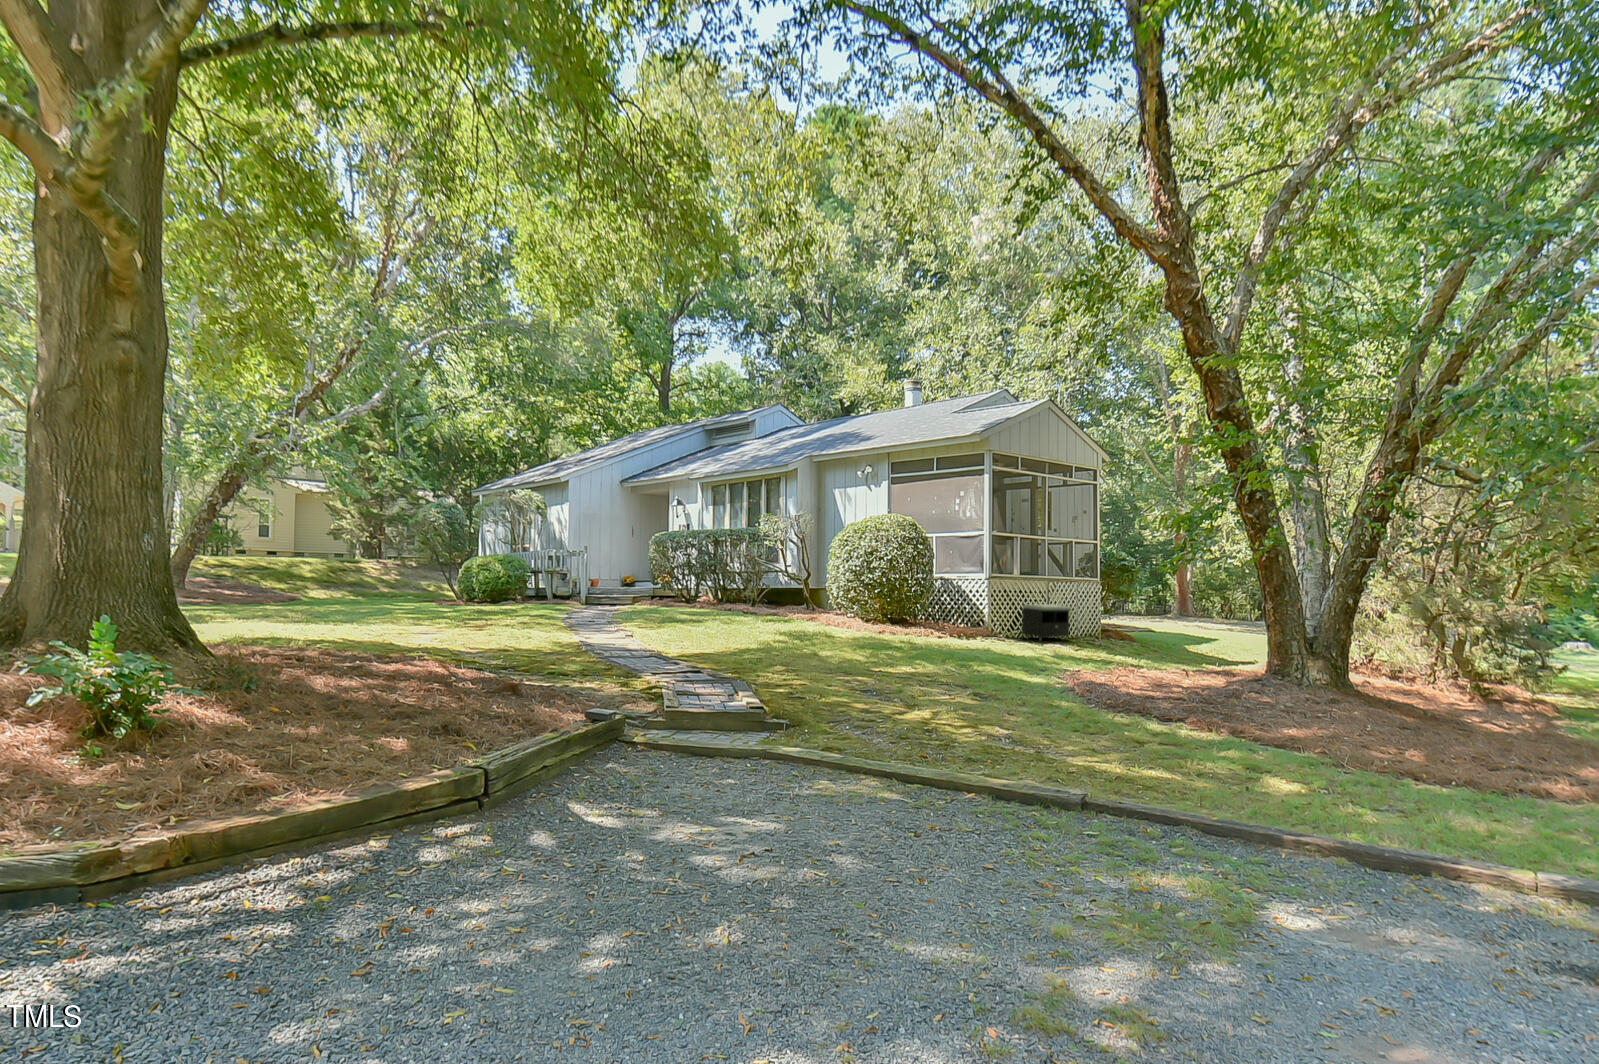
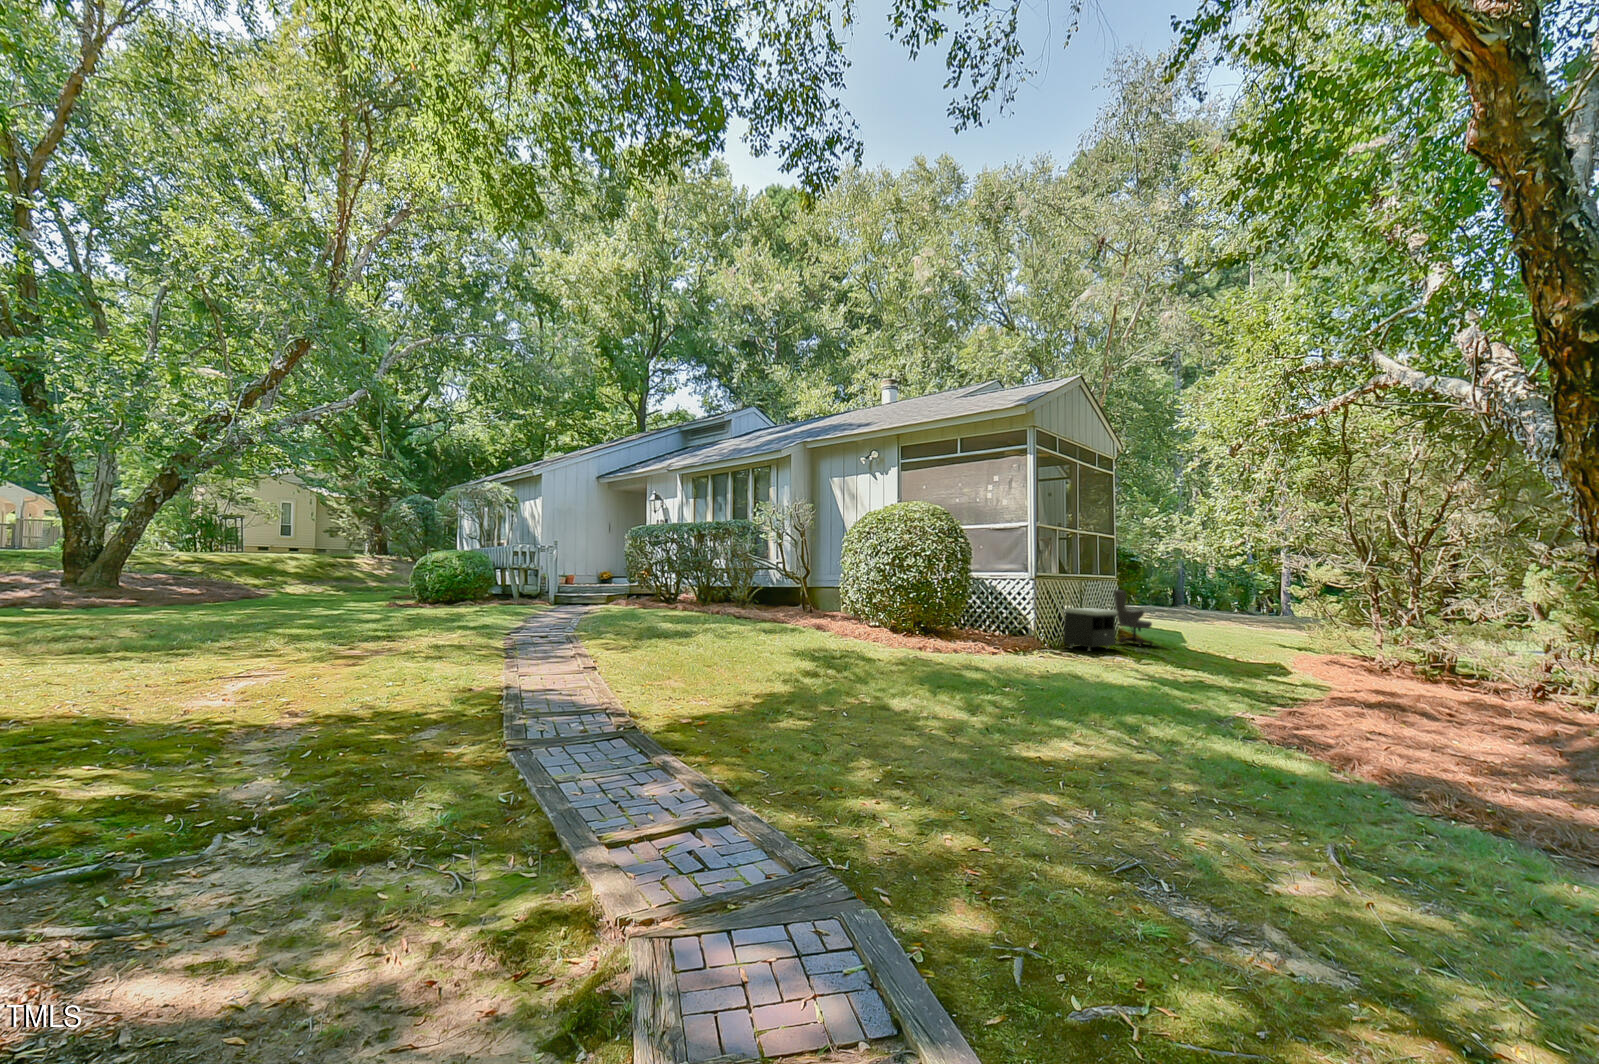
chair: none [1080,589,1114,639] -> present [1113,590,1153,646]

